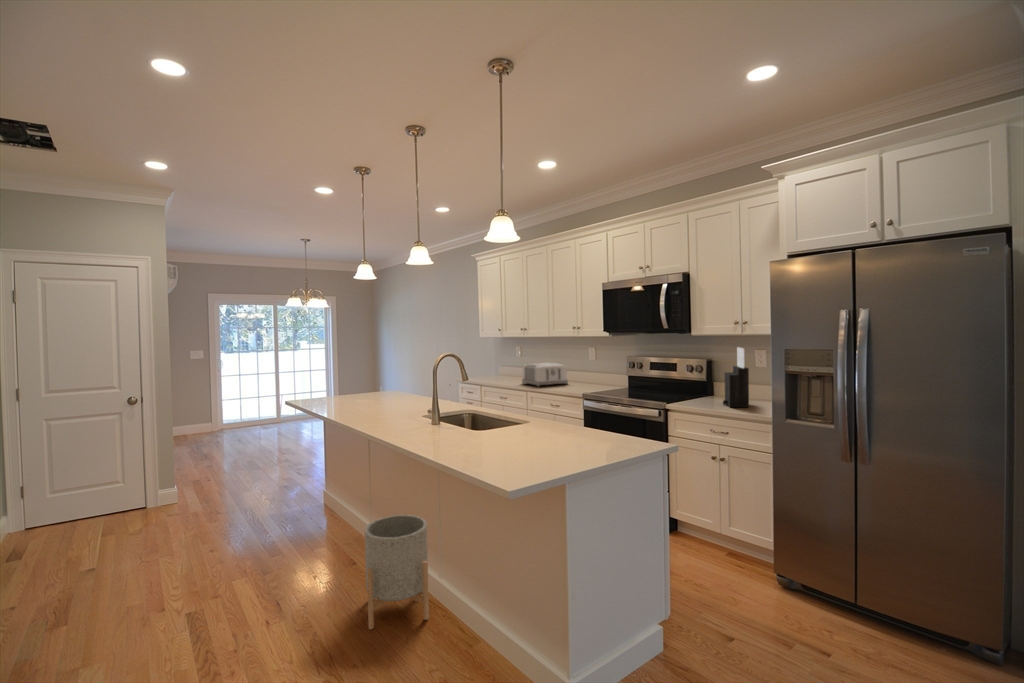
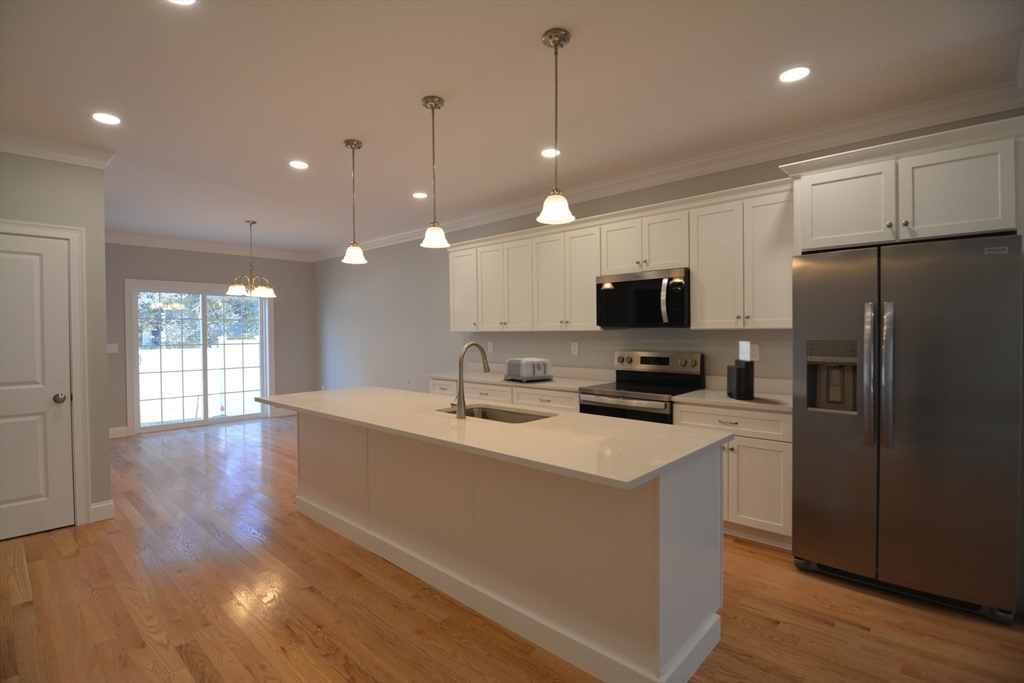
planter: present [365,515,429,629] -> none [386,516,460,643]

